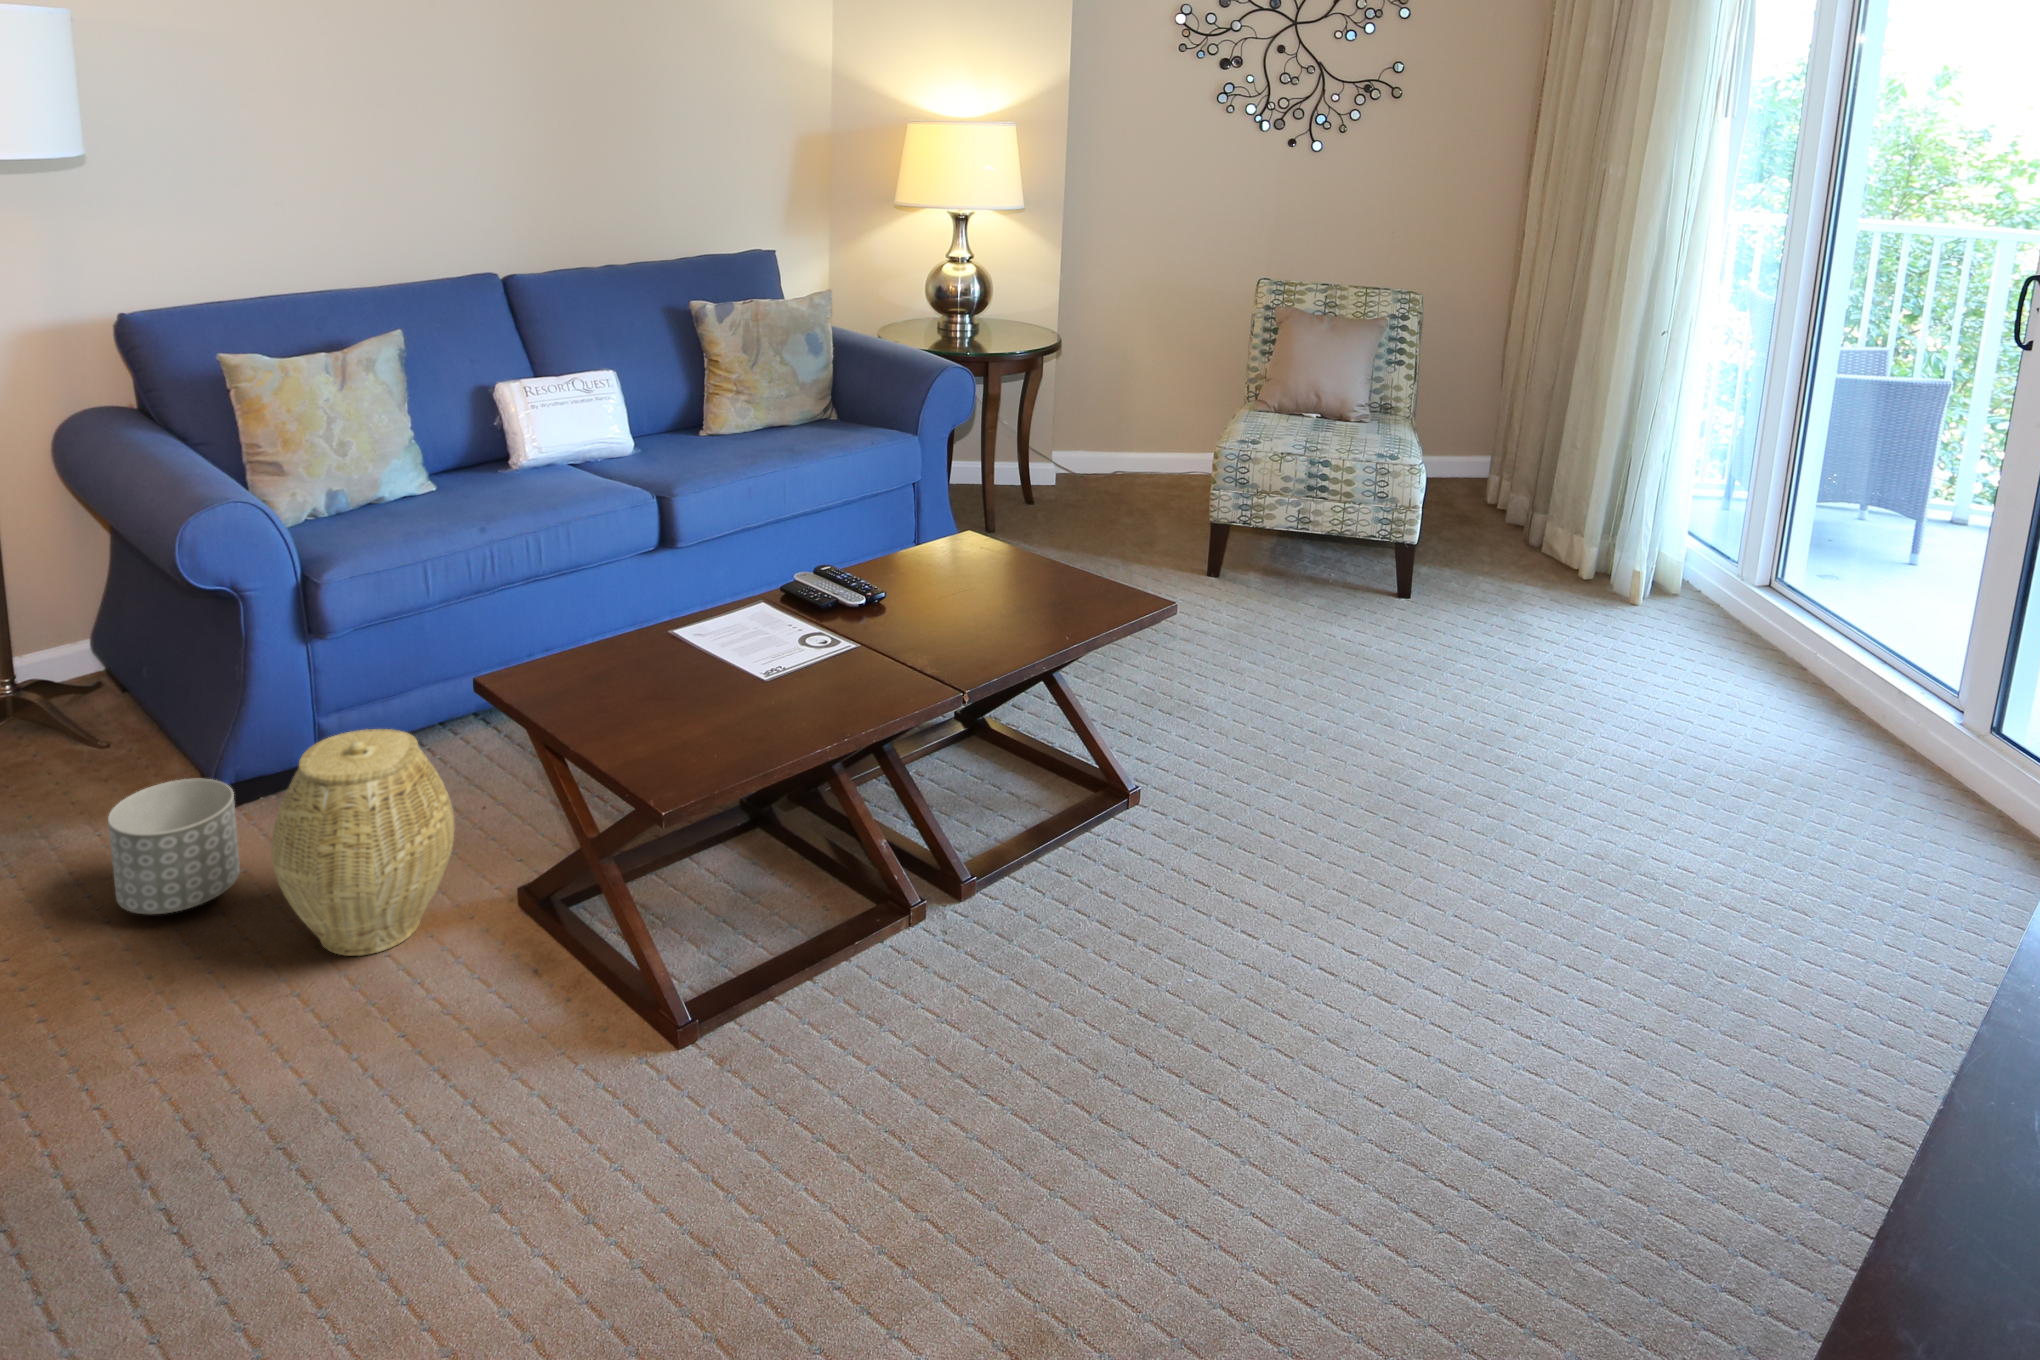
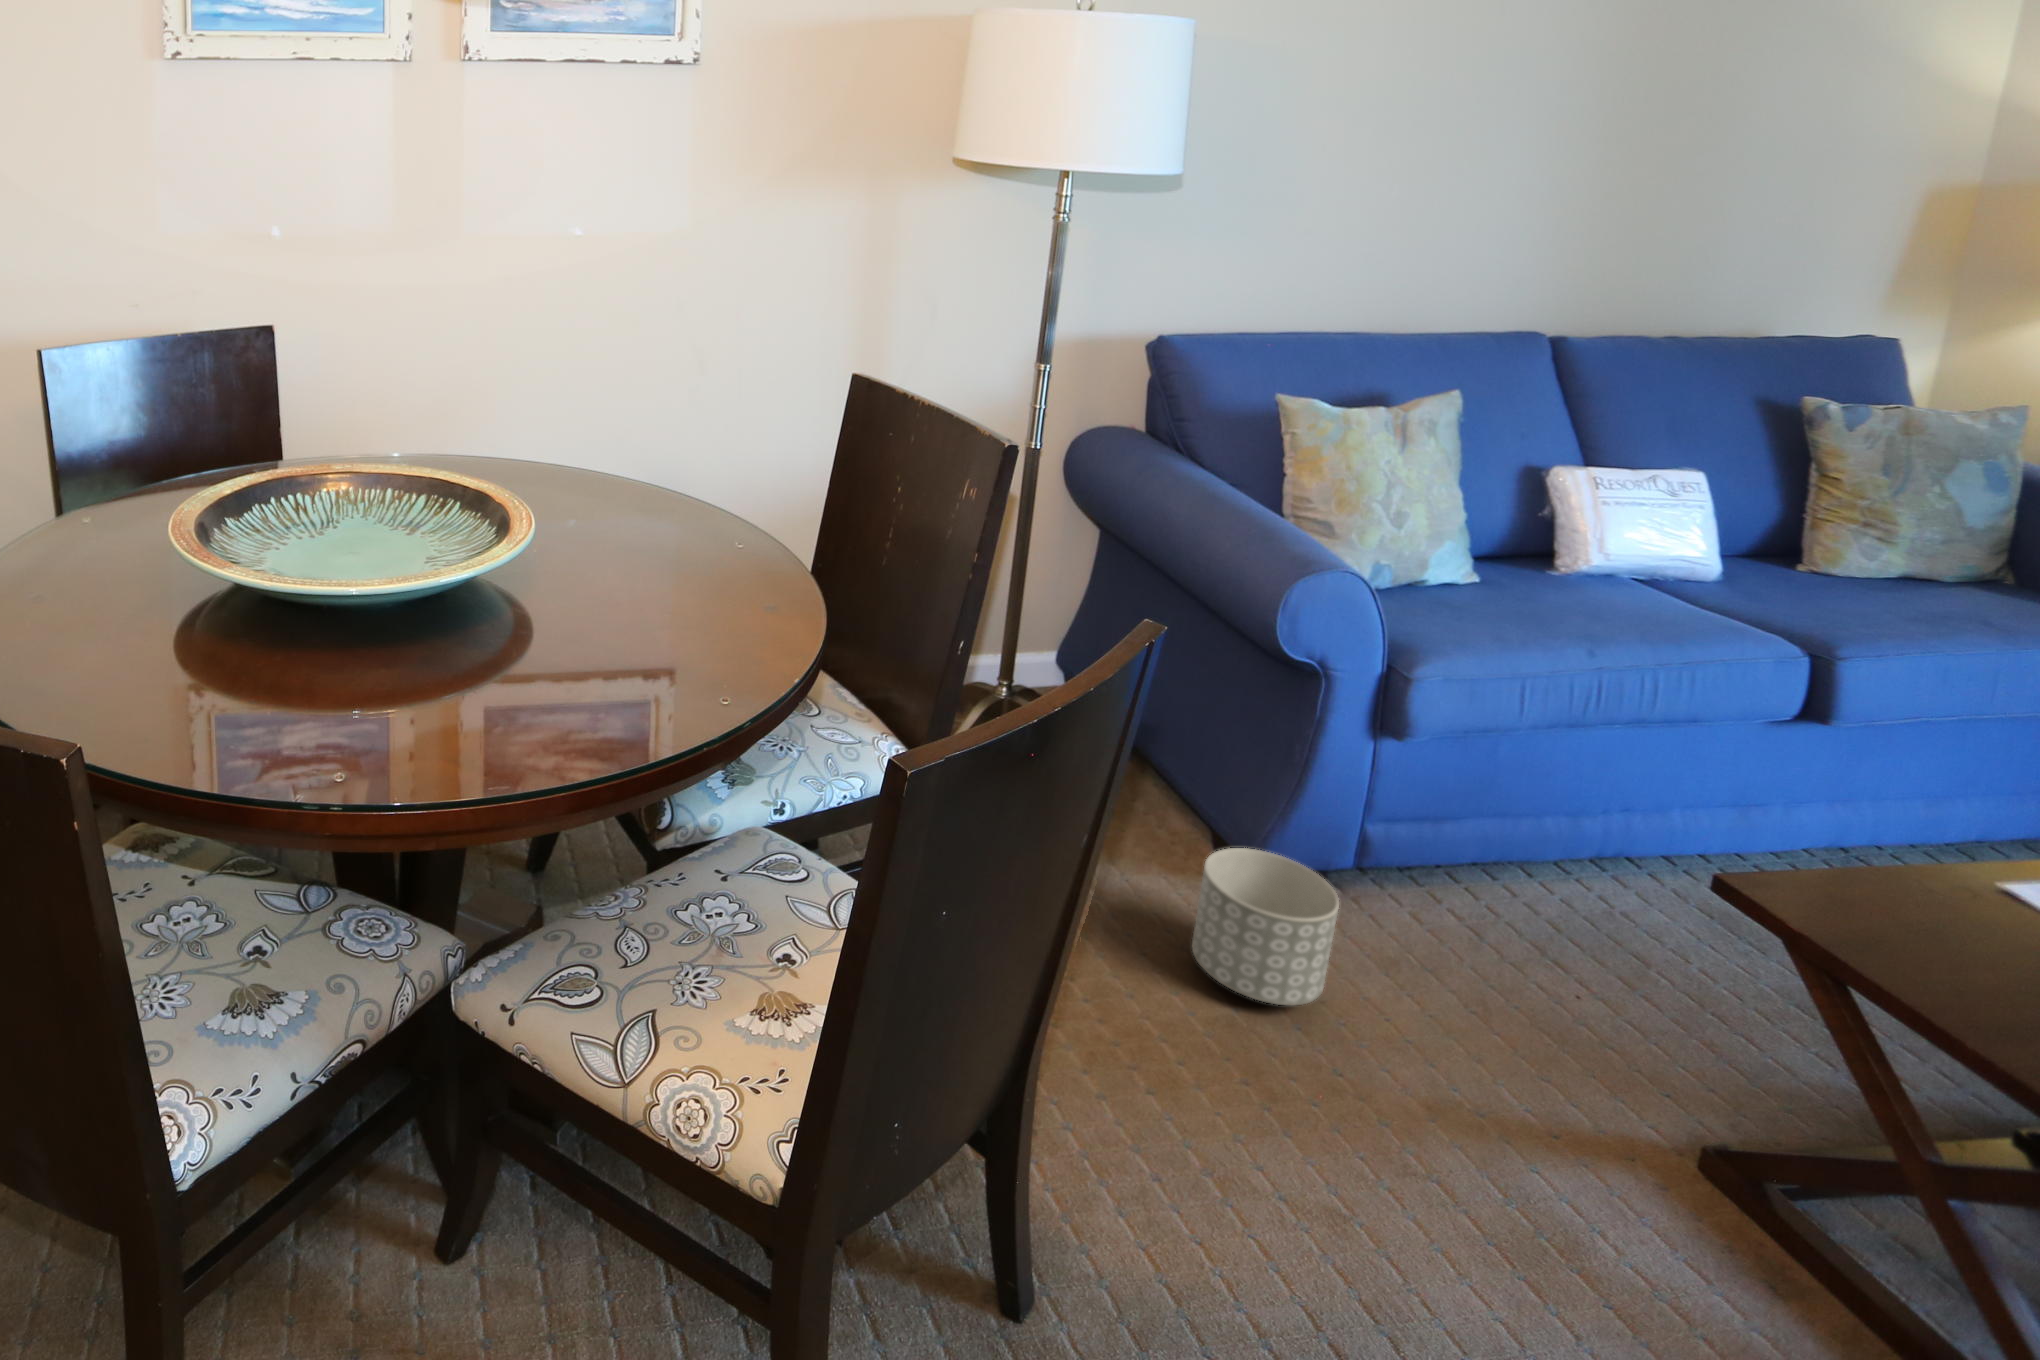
woven basket: present [272,729,454,956] -> none [1426,882,1684,1174]

